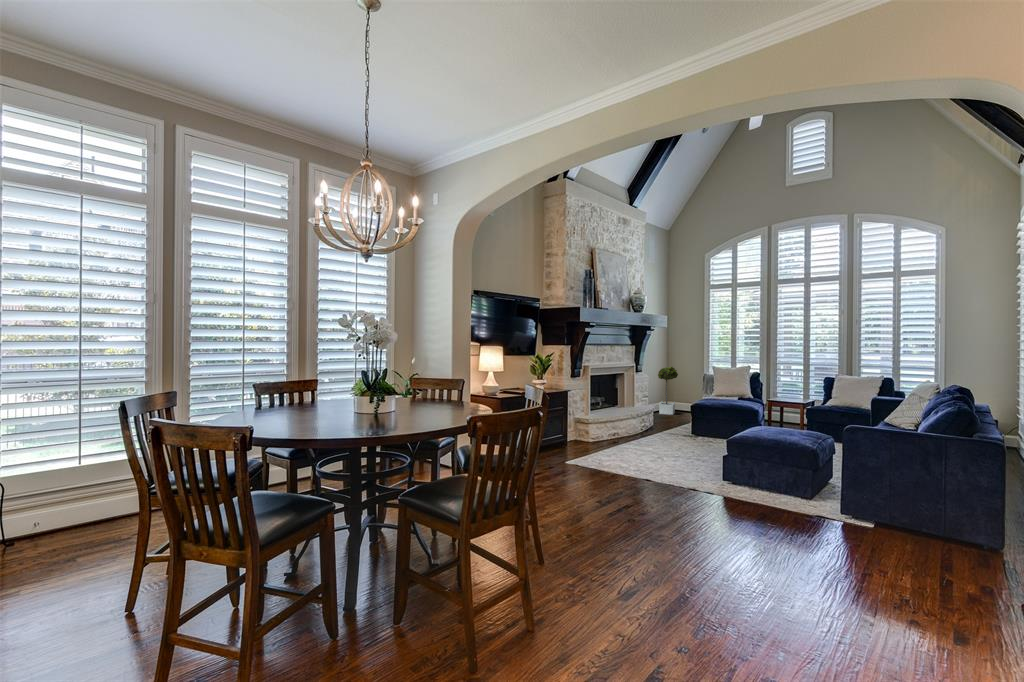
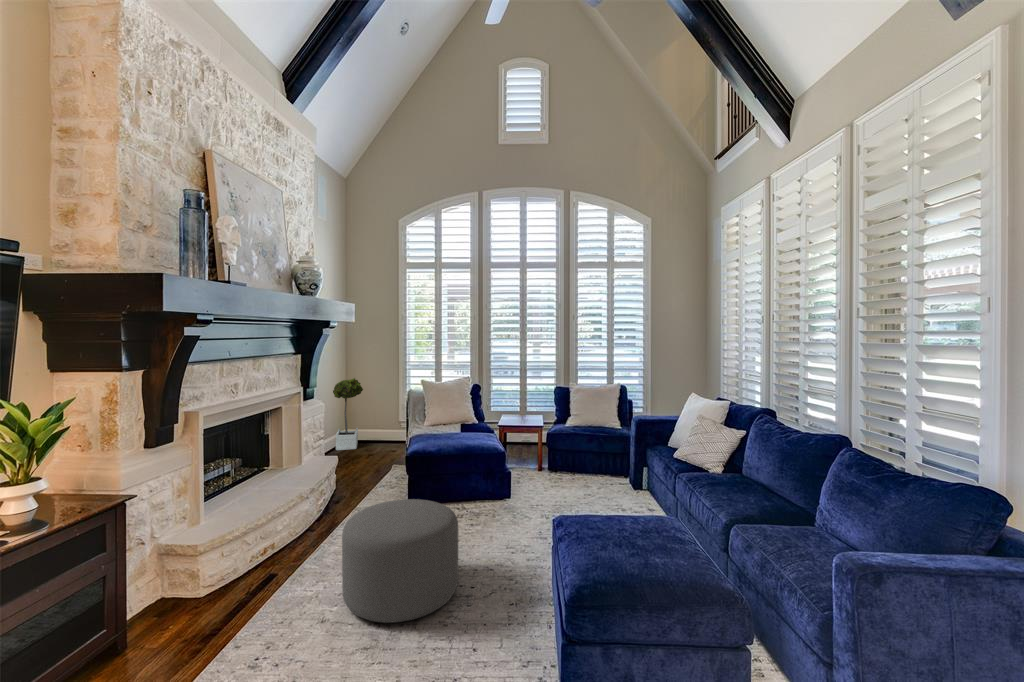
ottoman: none [645,414,703,460] -> present [342,499,458,623]

